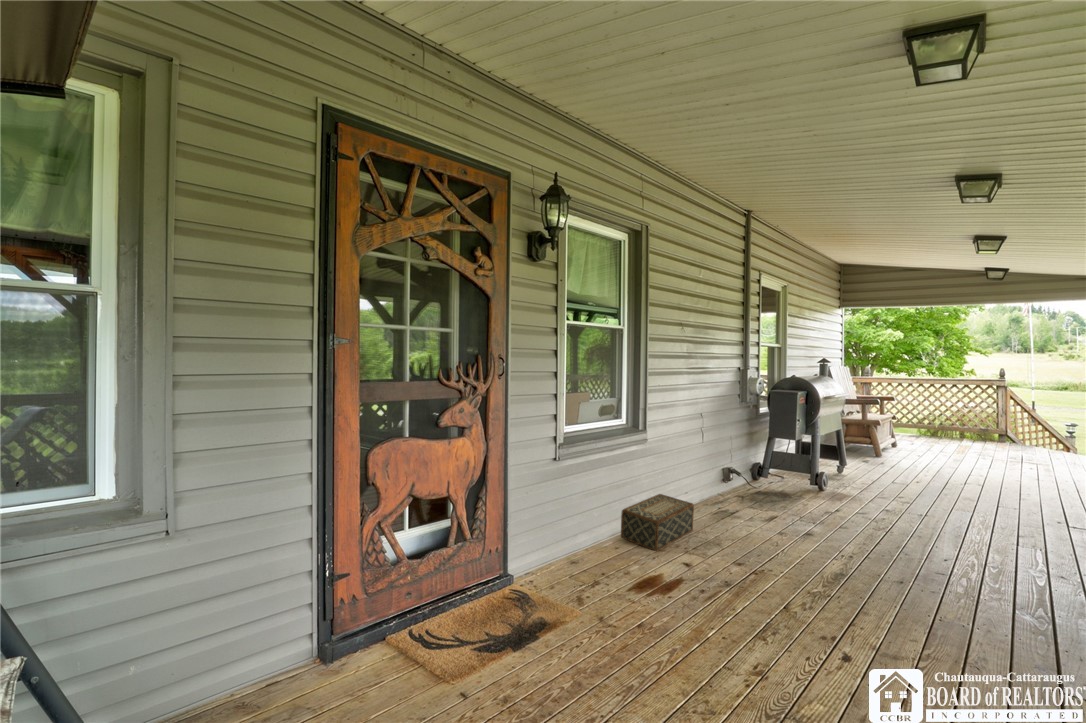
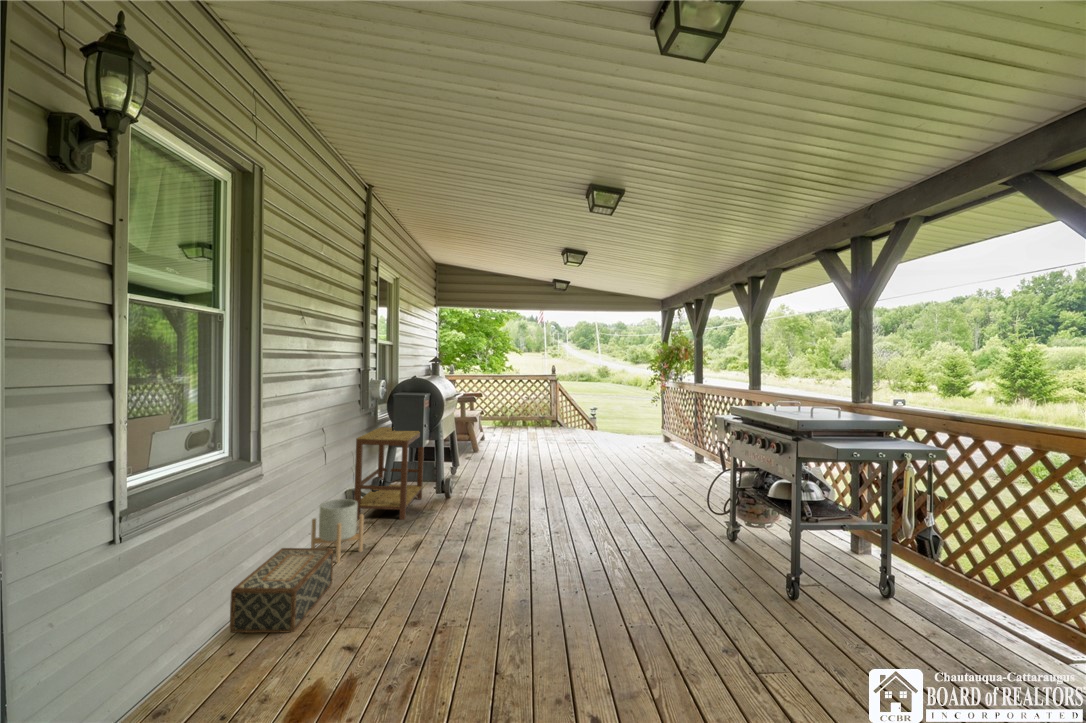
side table: none [727,418,799,502] -> present [354,427,424,520]
planter: none [685,469,726,518] -> present [311,499,364,563]

